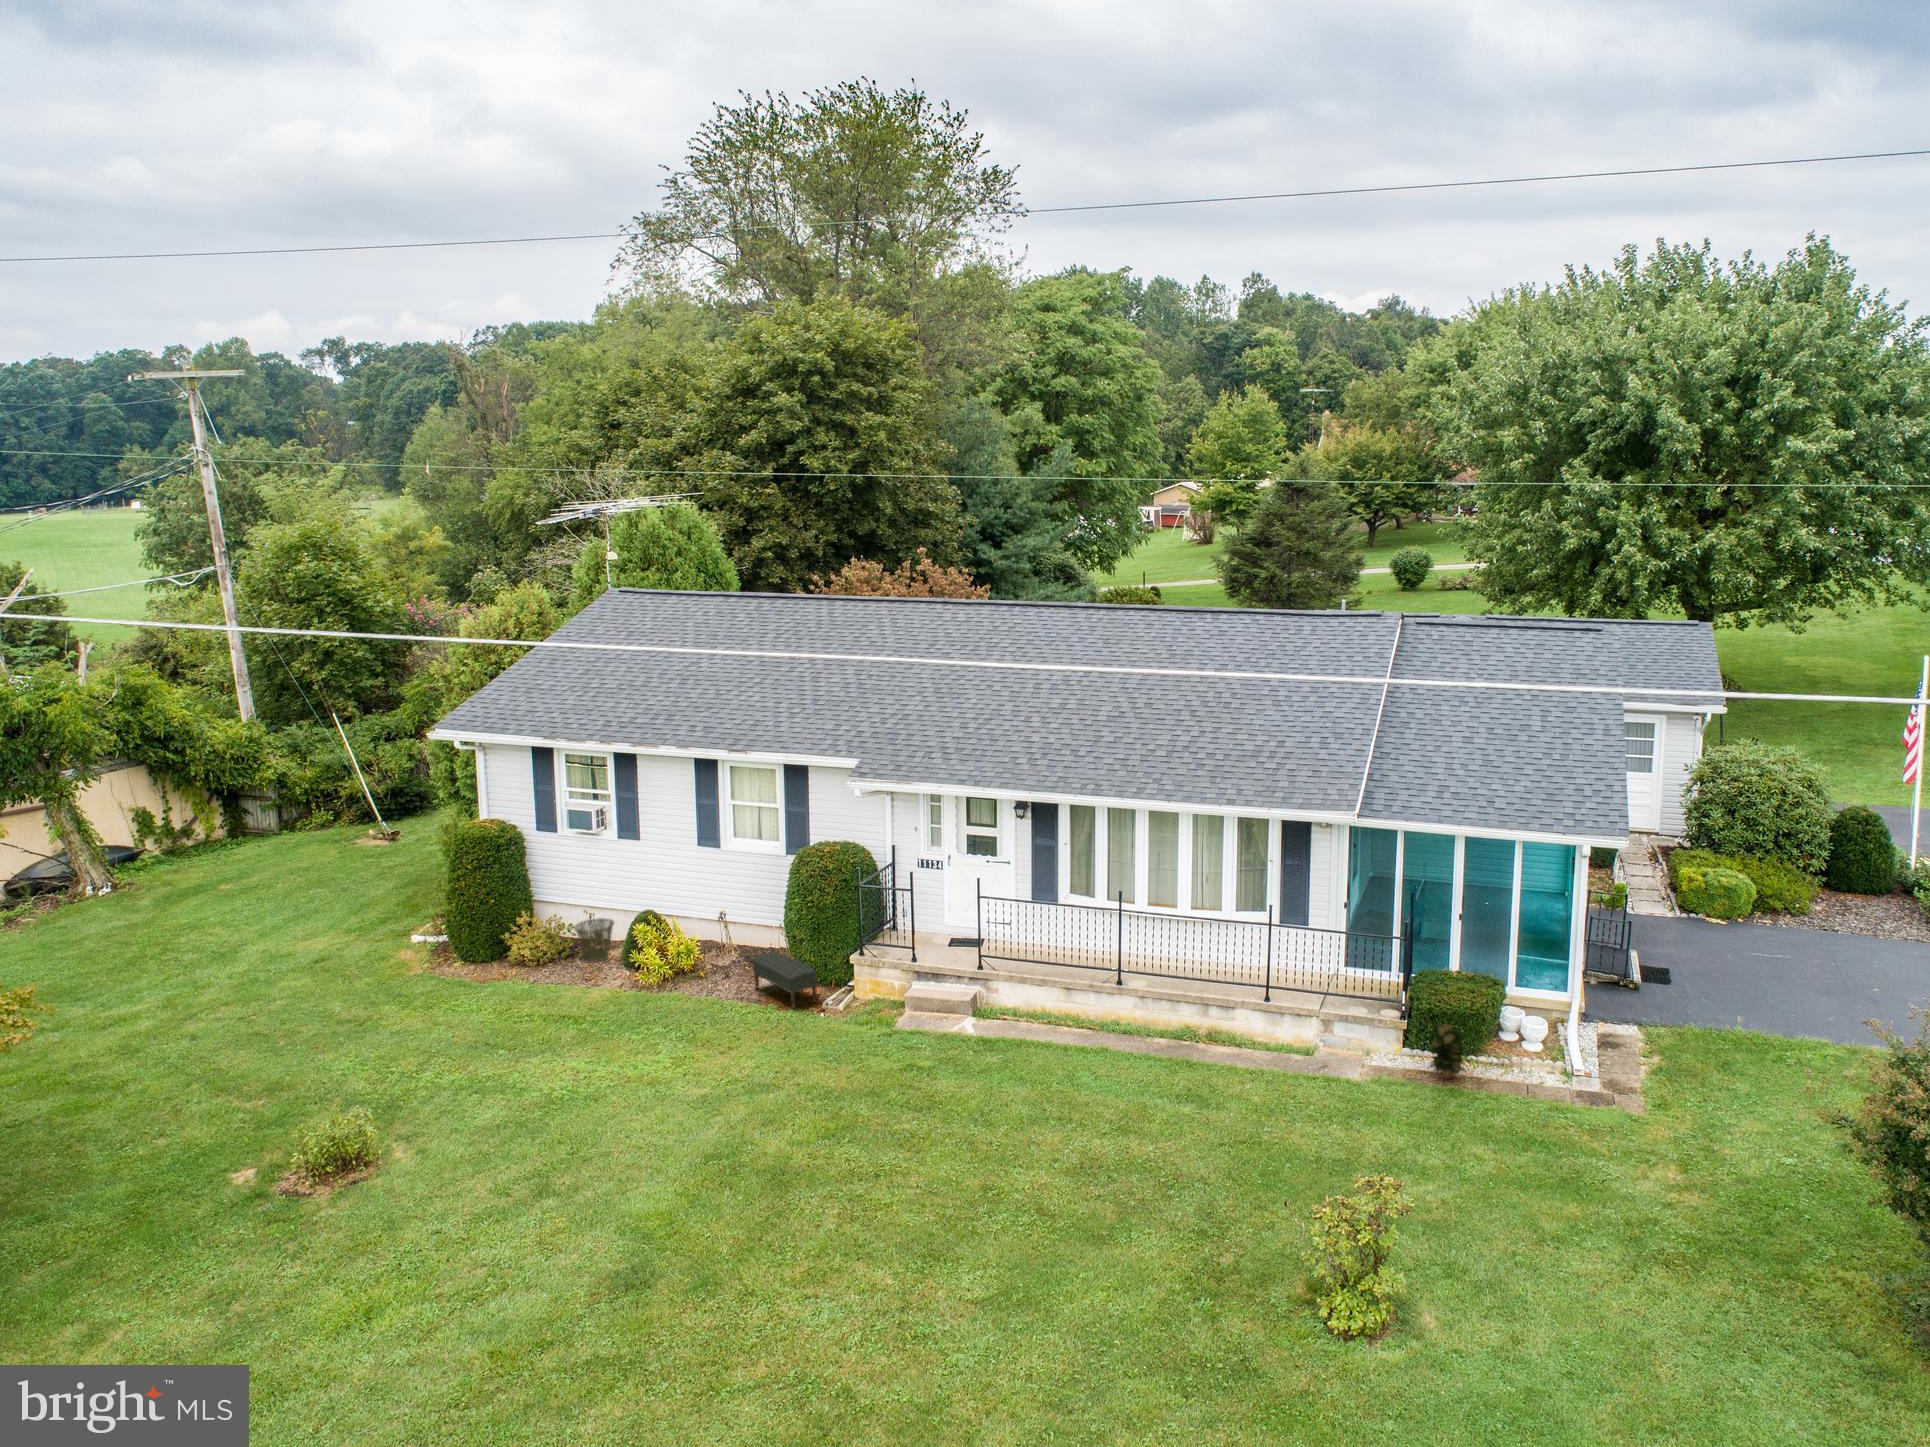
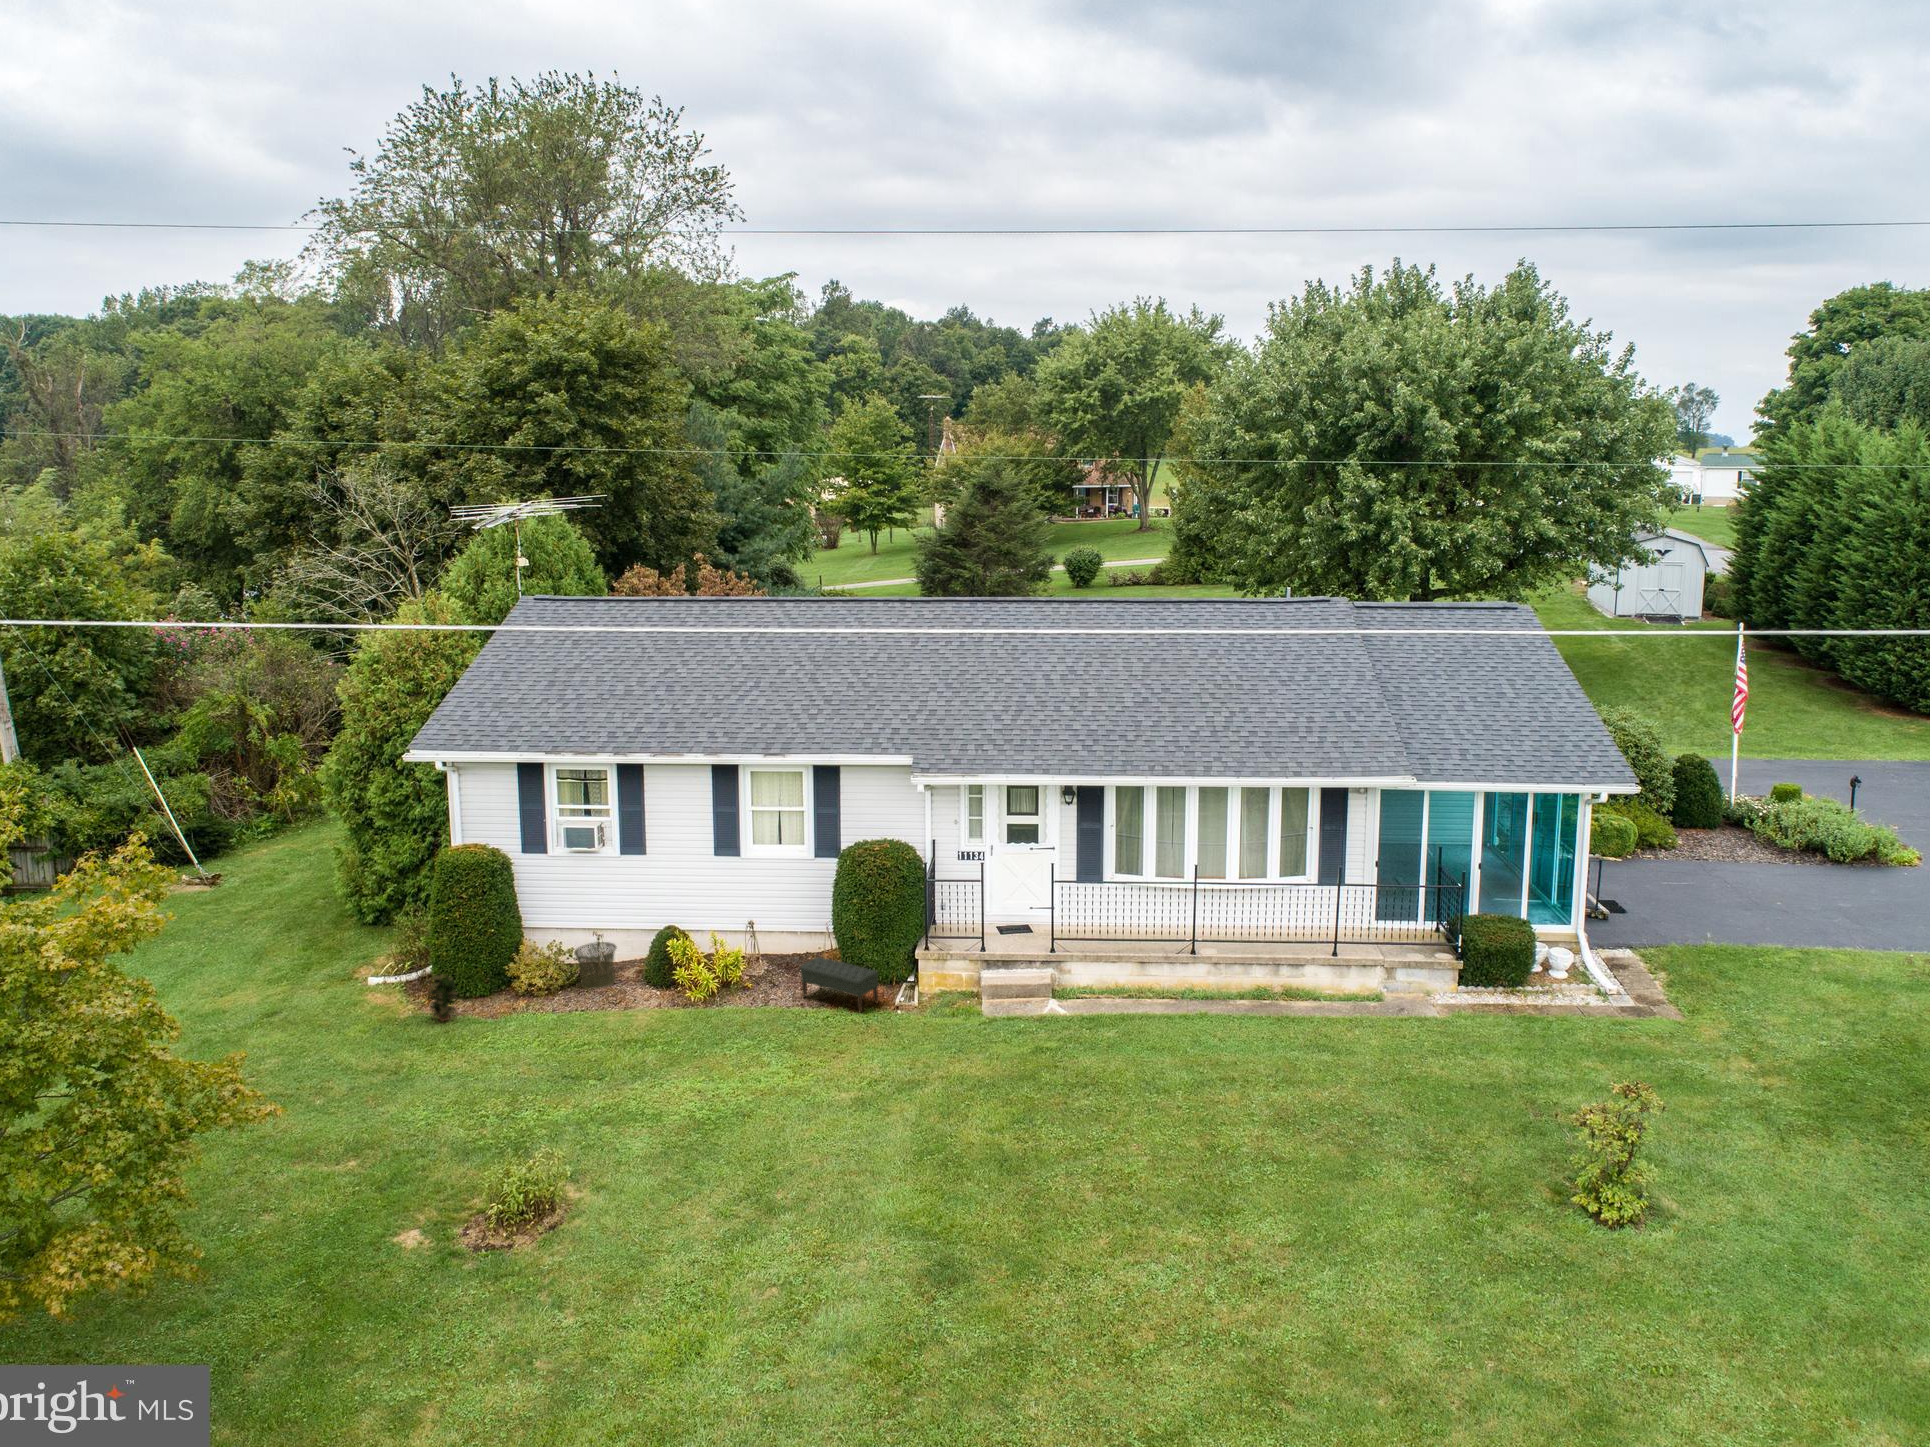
decorative plant: present [1430,1024,1465,1079] -> present [428,975,458,1021]

